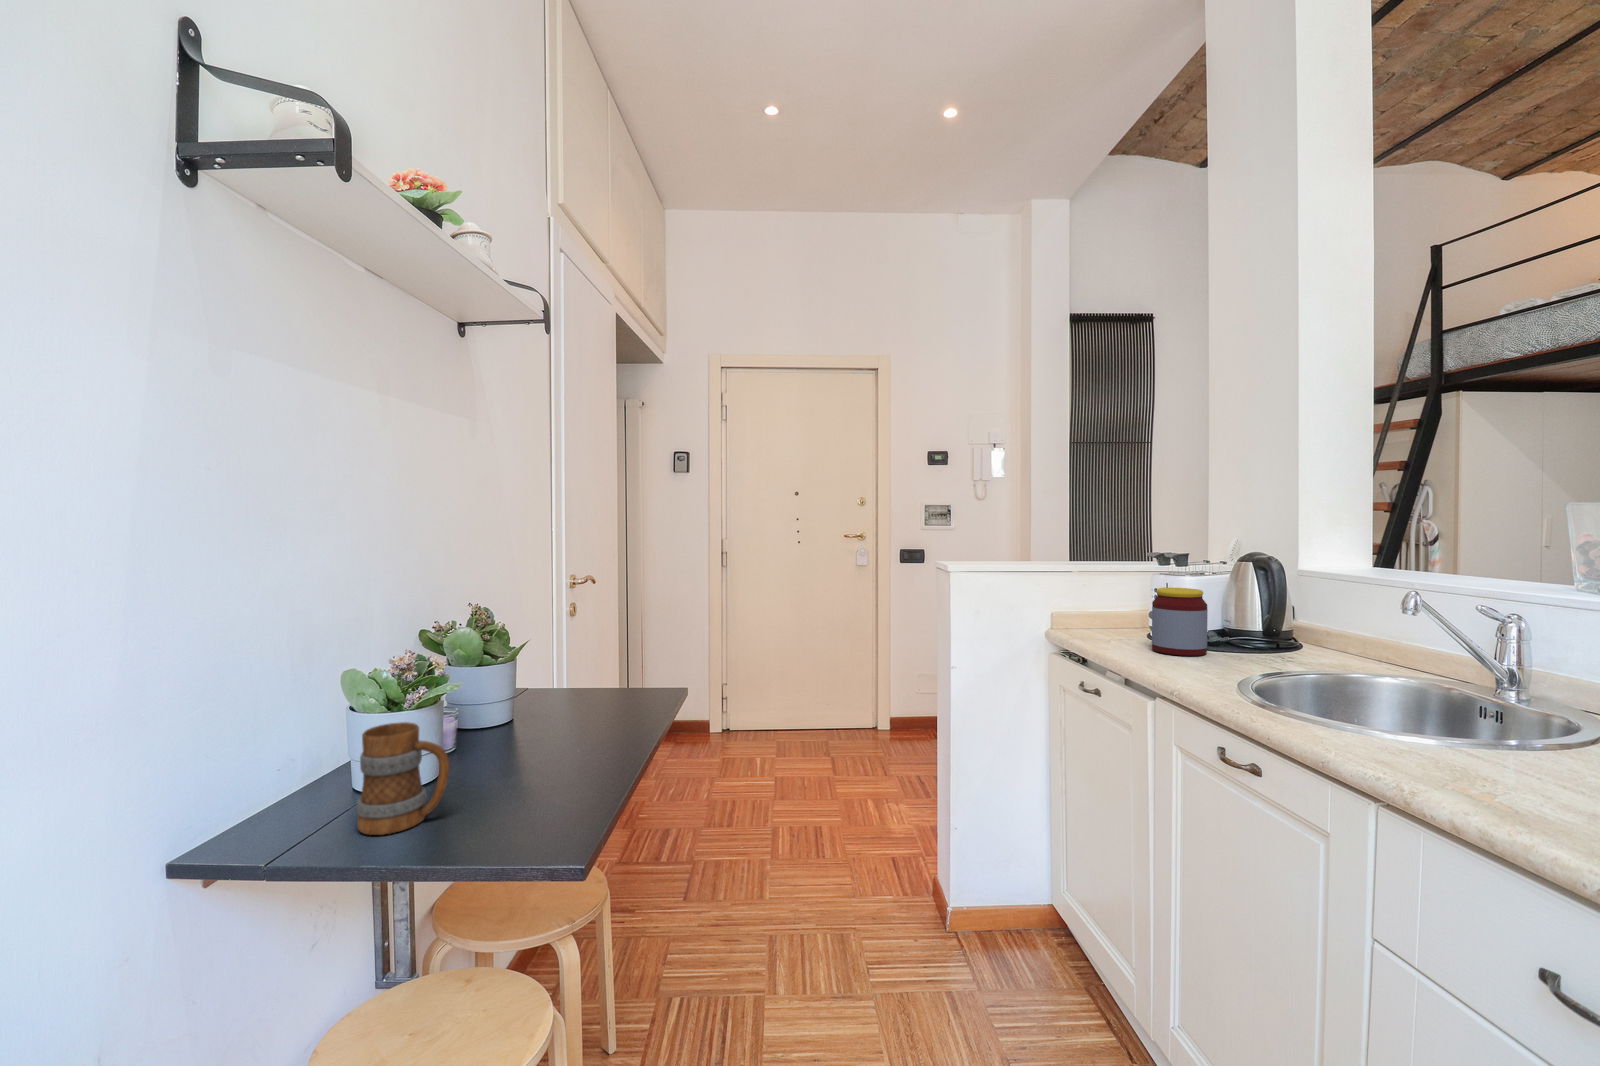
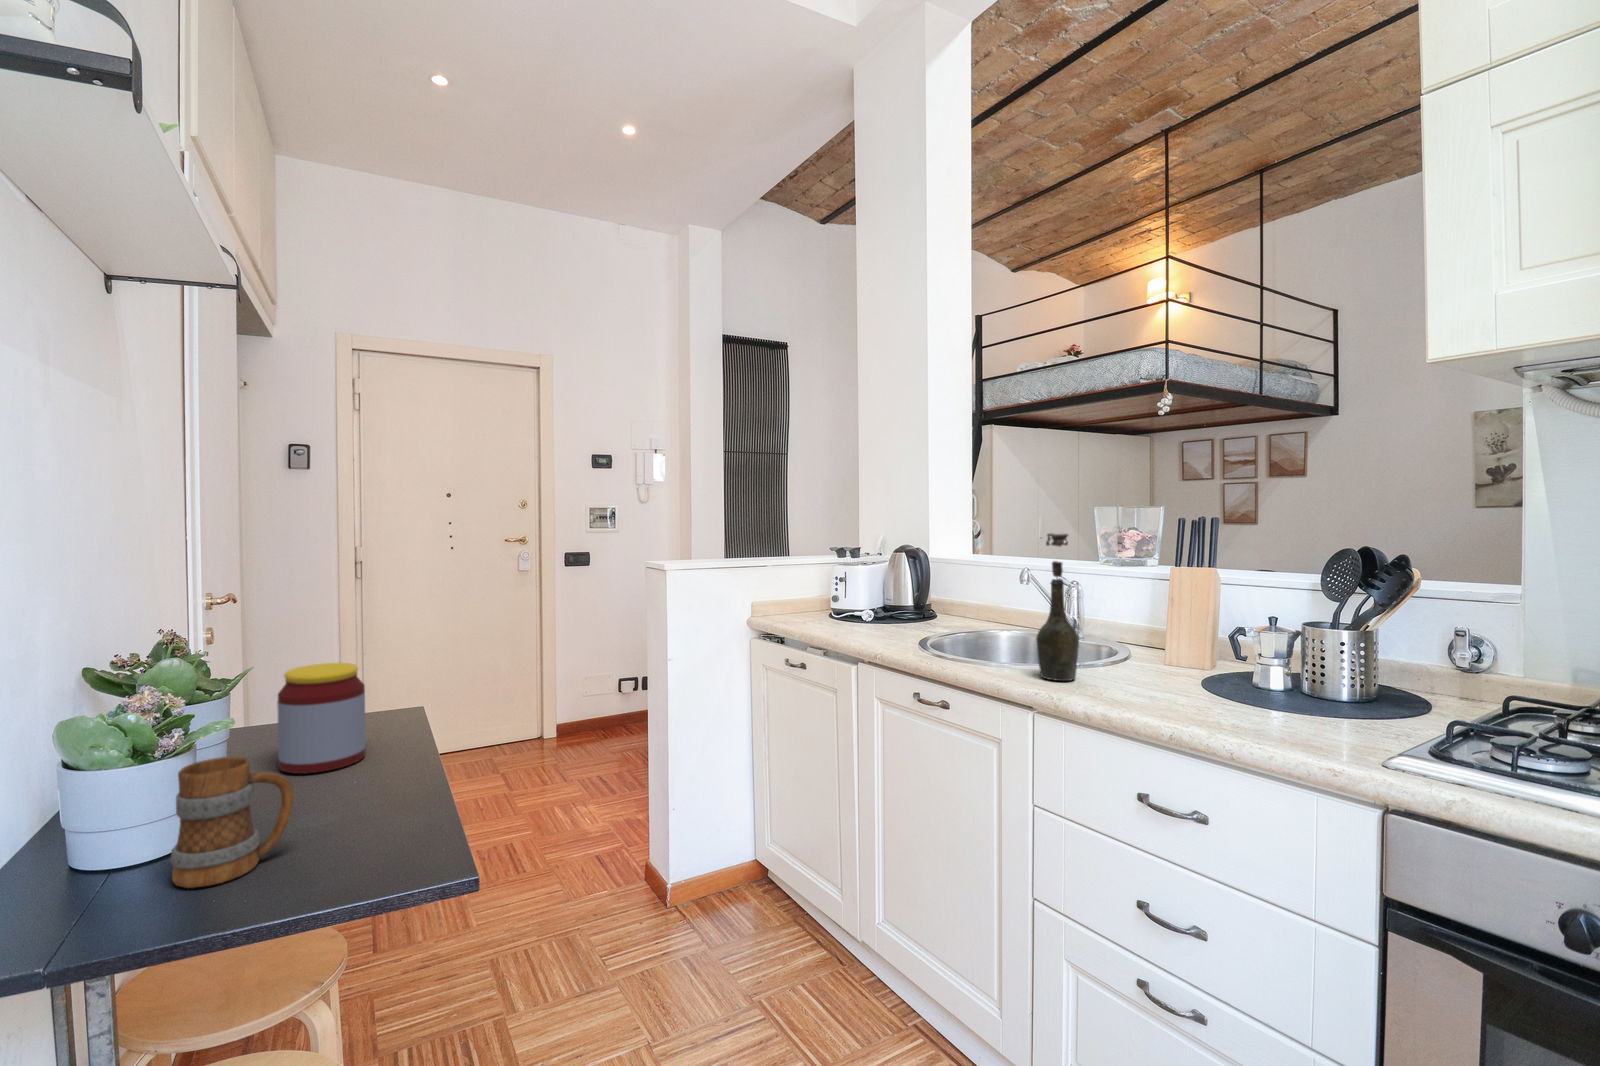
bottle: none [1423,537,1512,780] -> present [1036,533,1079,681]
jar: present [1152,588,1208,656] -> present [277,663,366,774]

